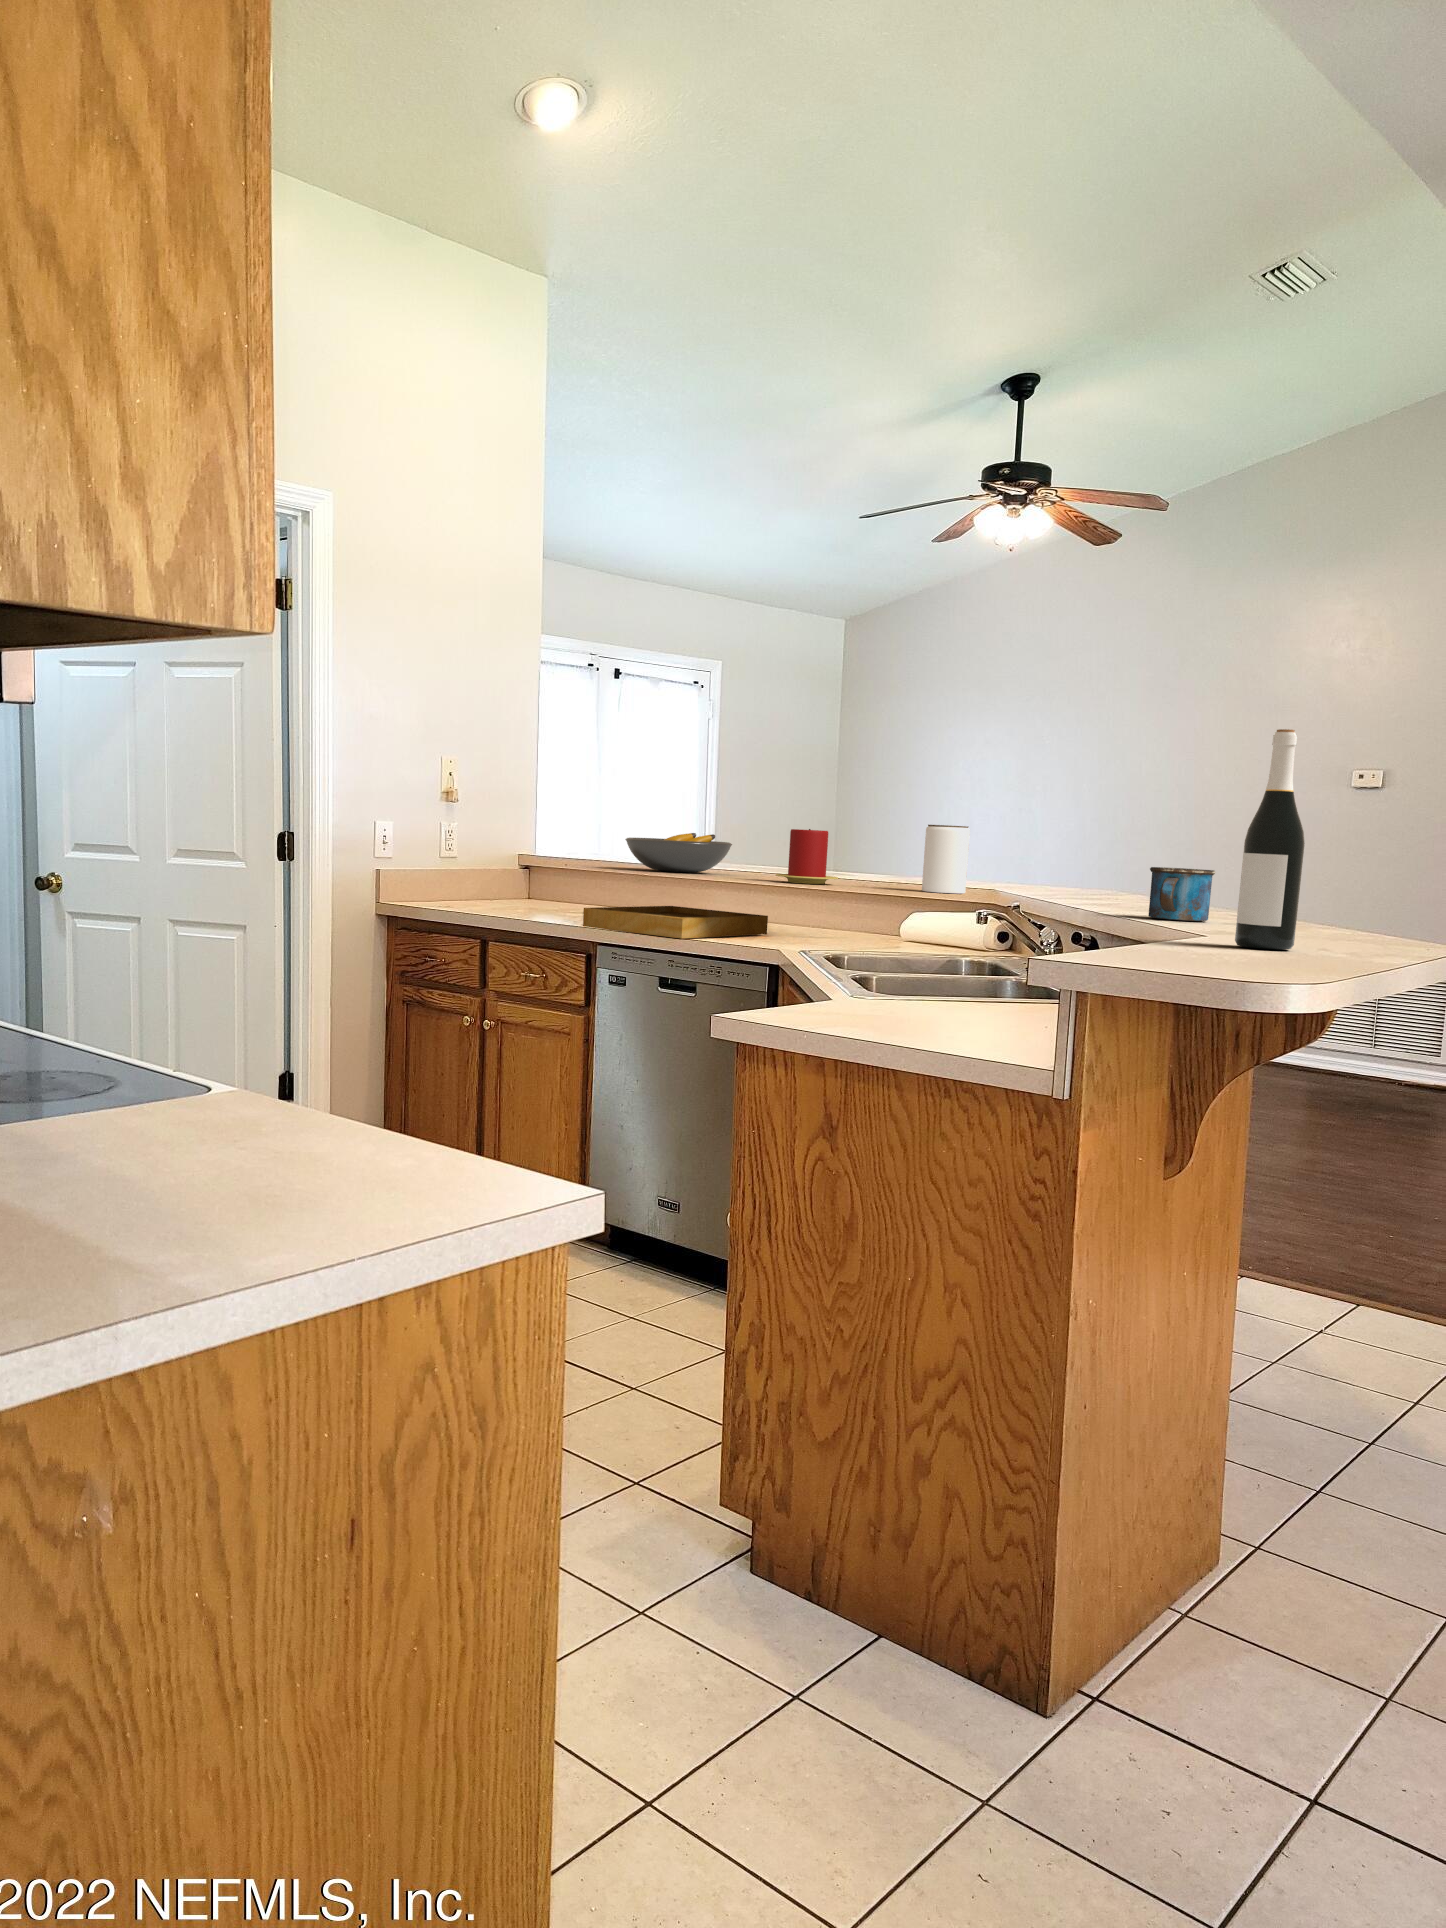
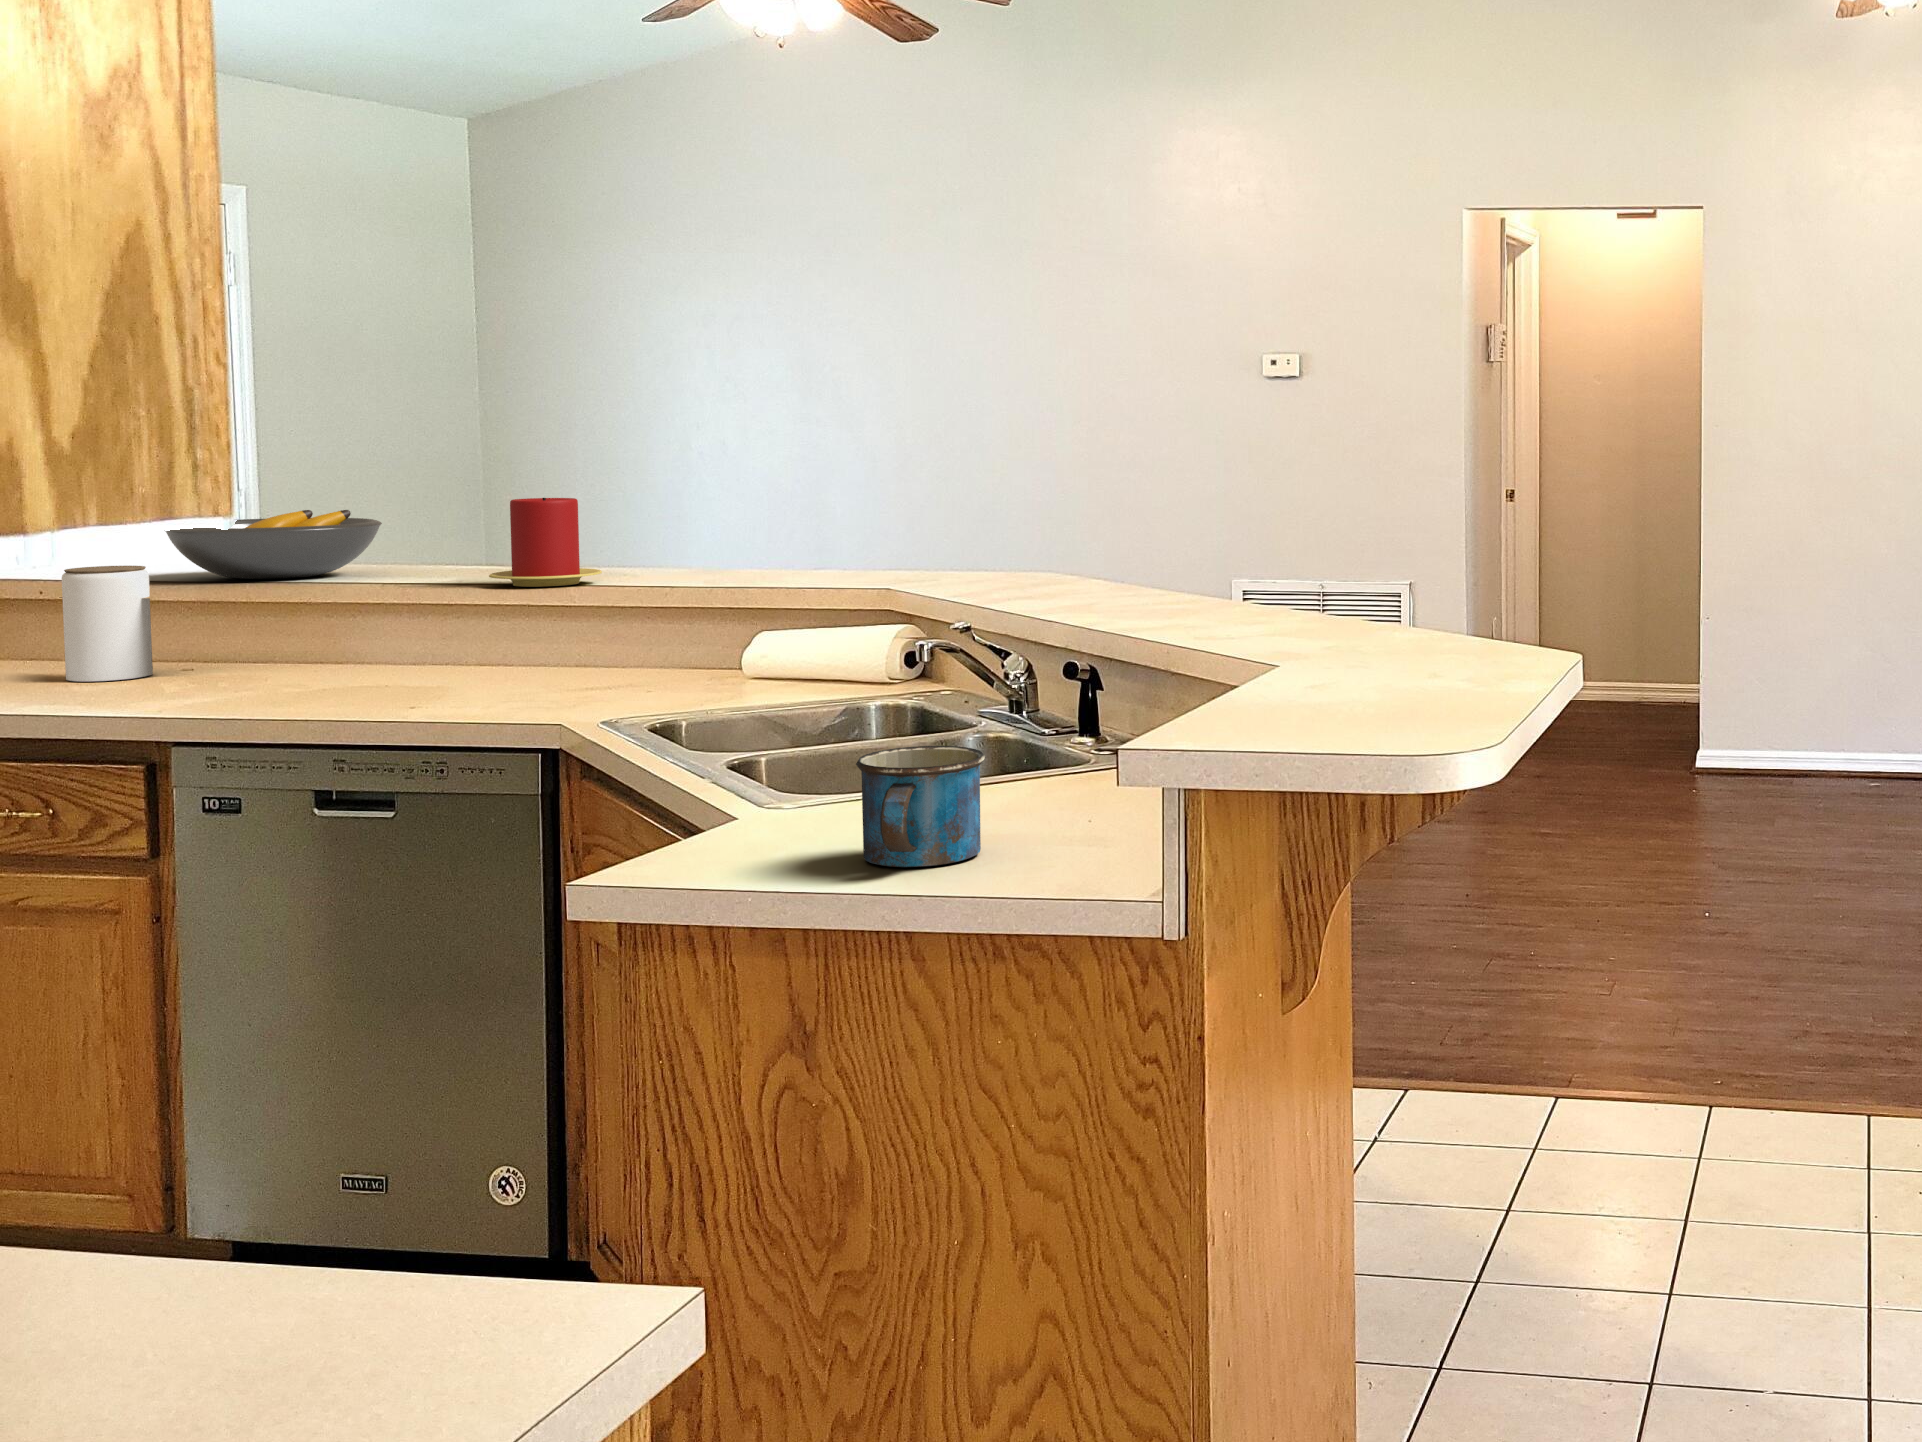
wine bottle: present [1235,729,1305,950] -> none [1325,404,1396,684]
jar: present [922,825,970,894] -> present [62,566,153,682]
mug: present [1148,867,1215,921] -> present [856,746,985,867]
tray: present [583,906,768,939] -> none [126,647,495,713]

